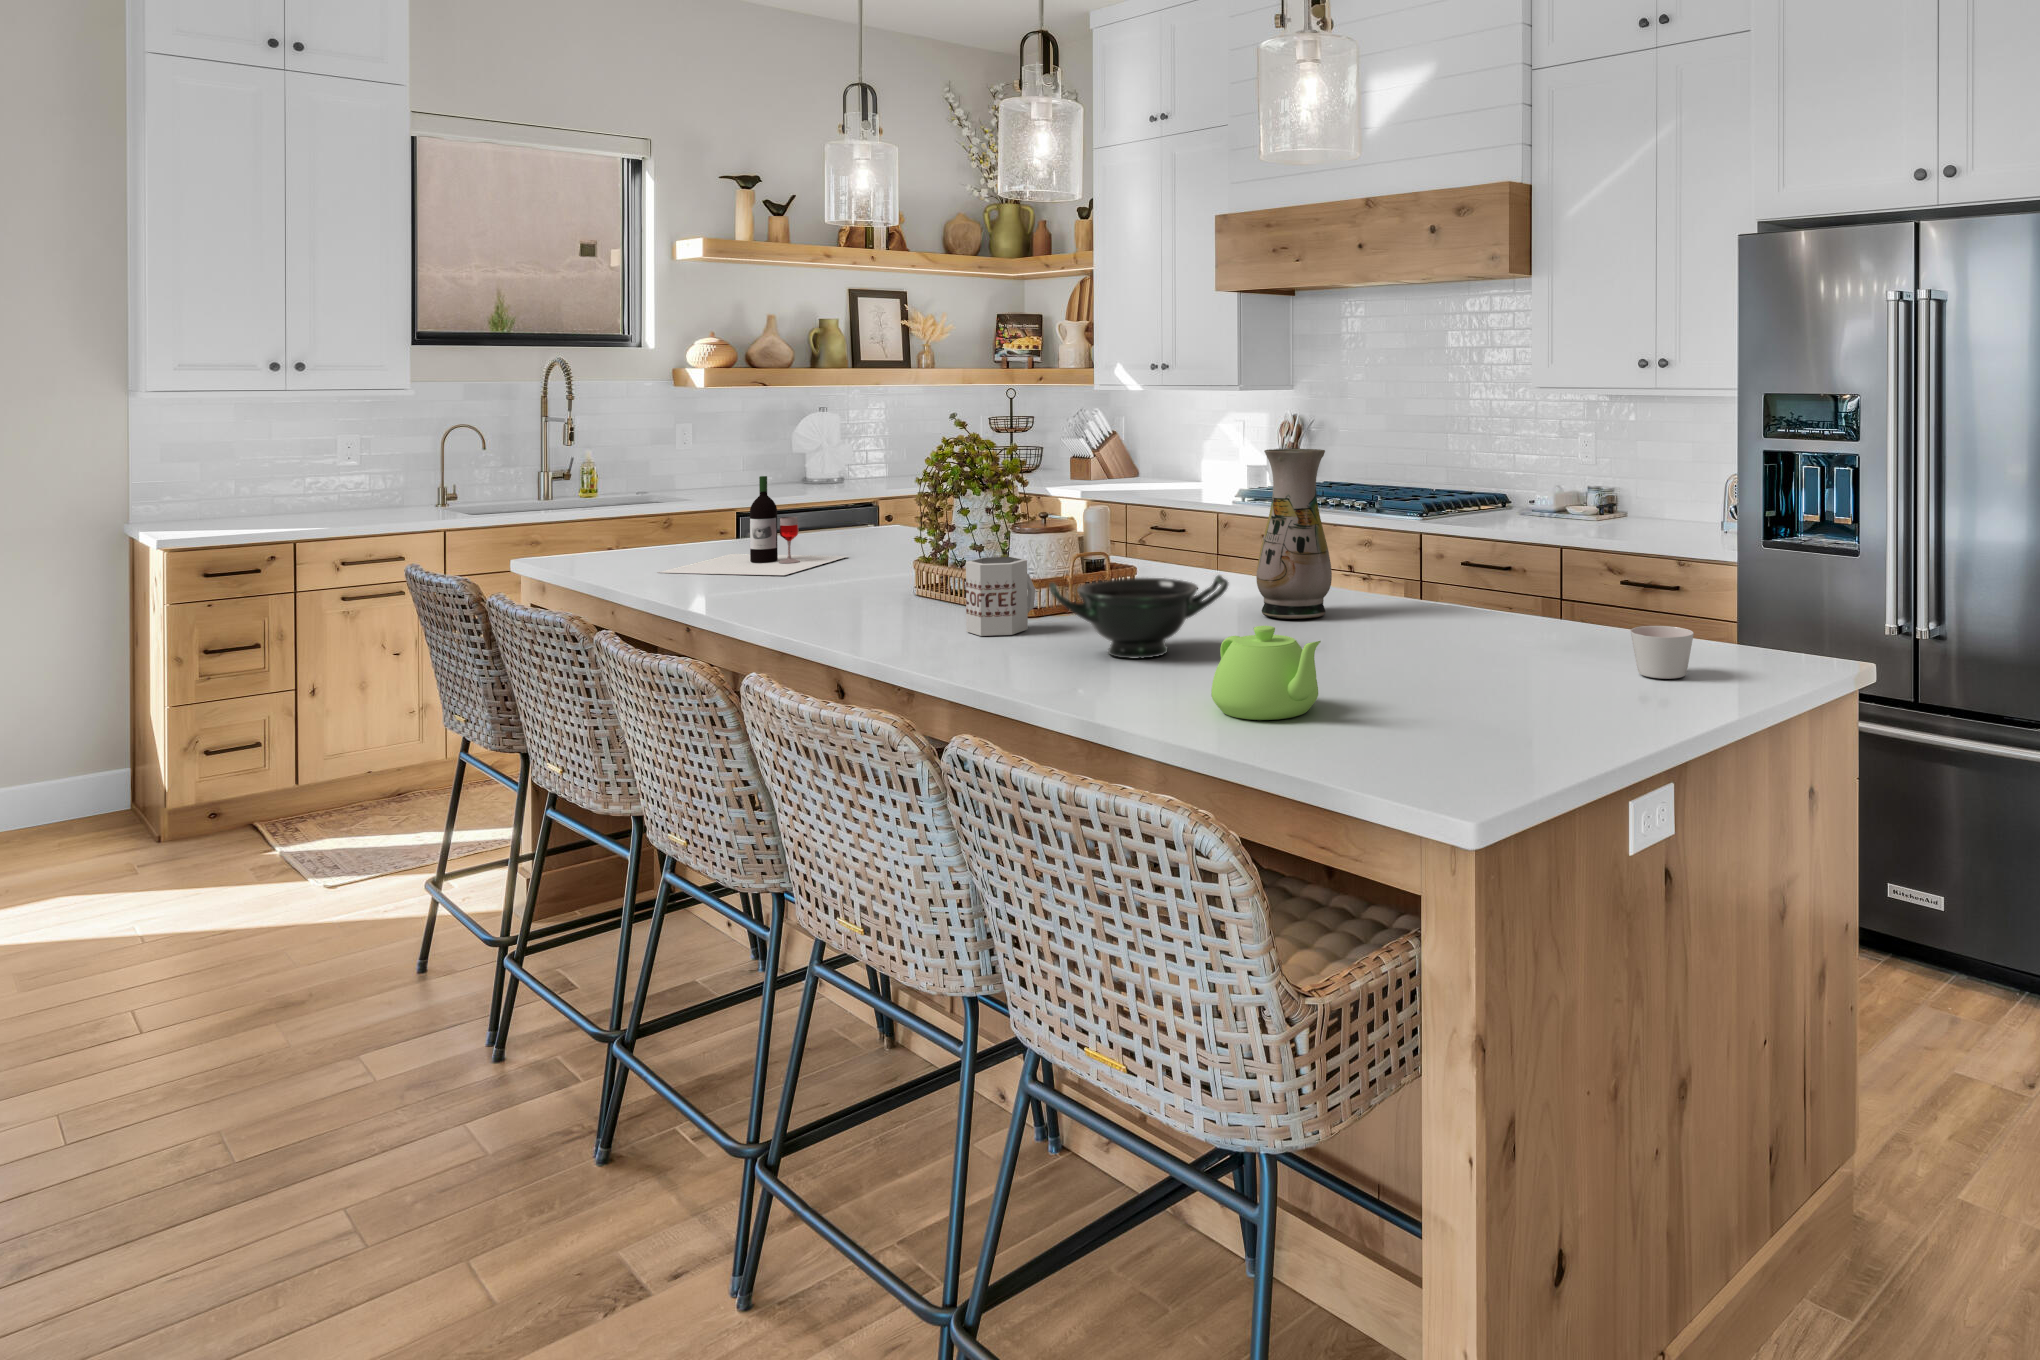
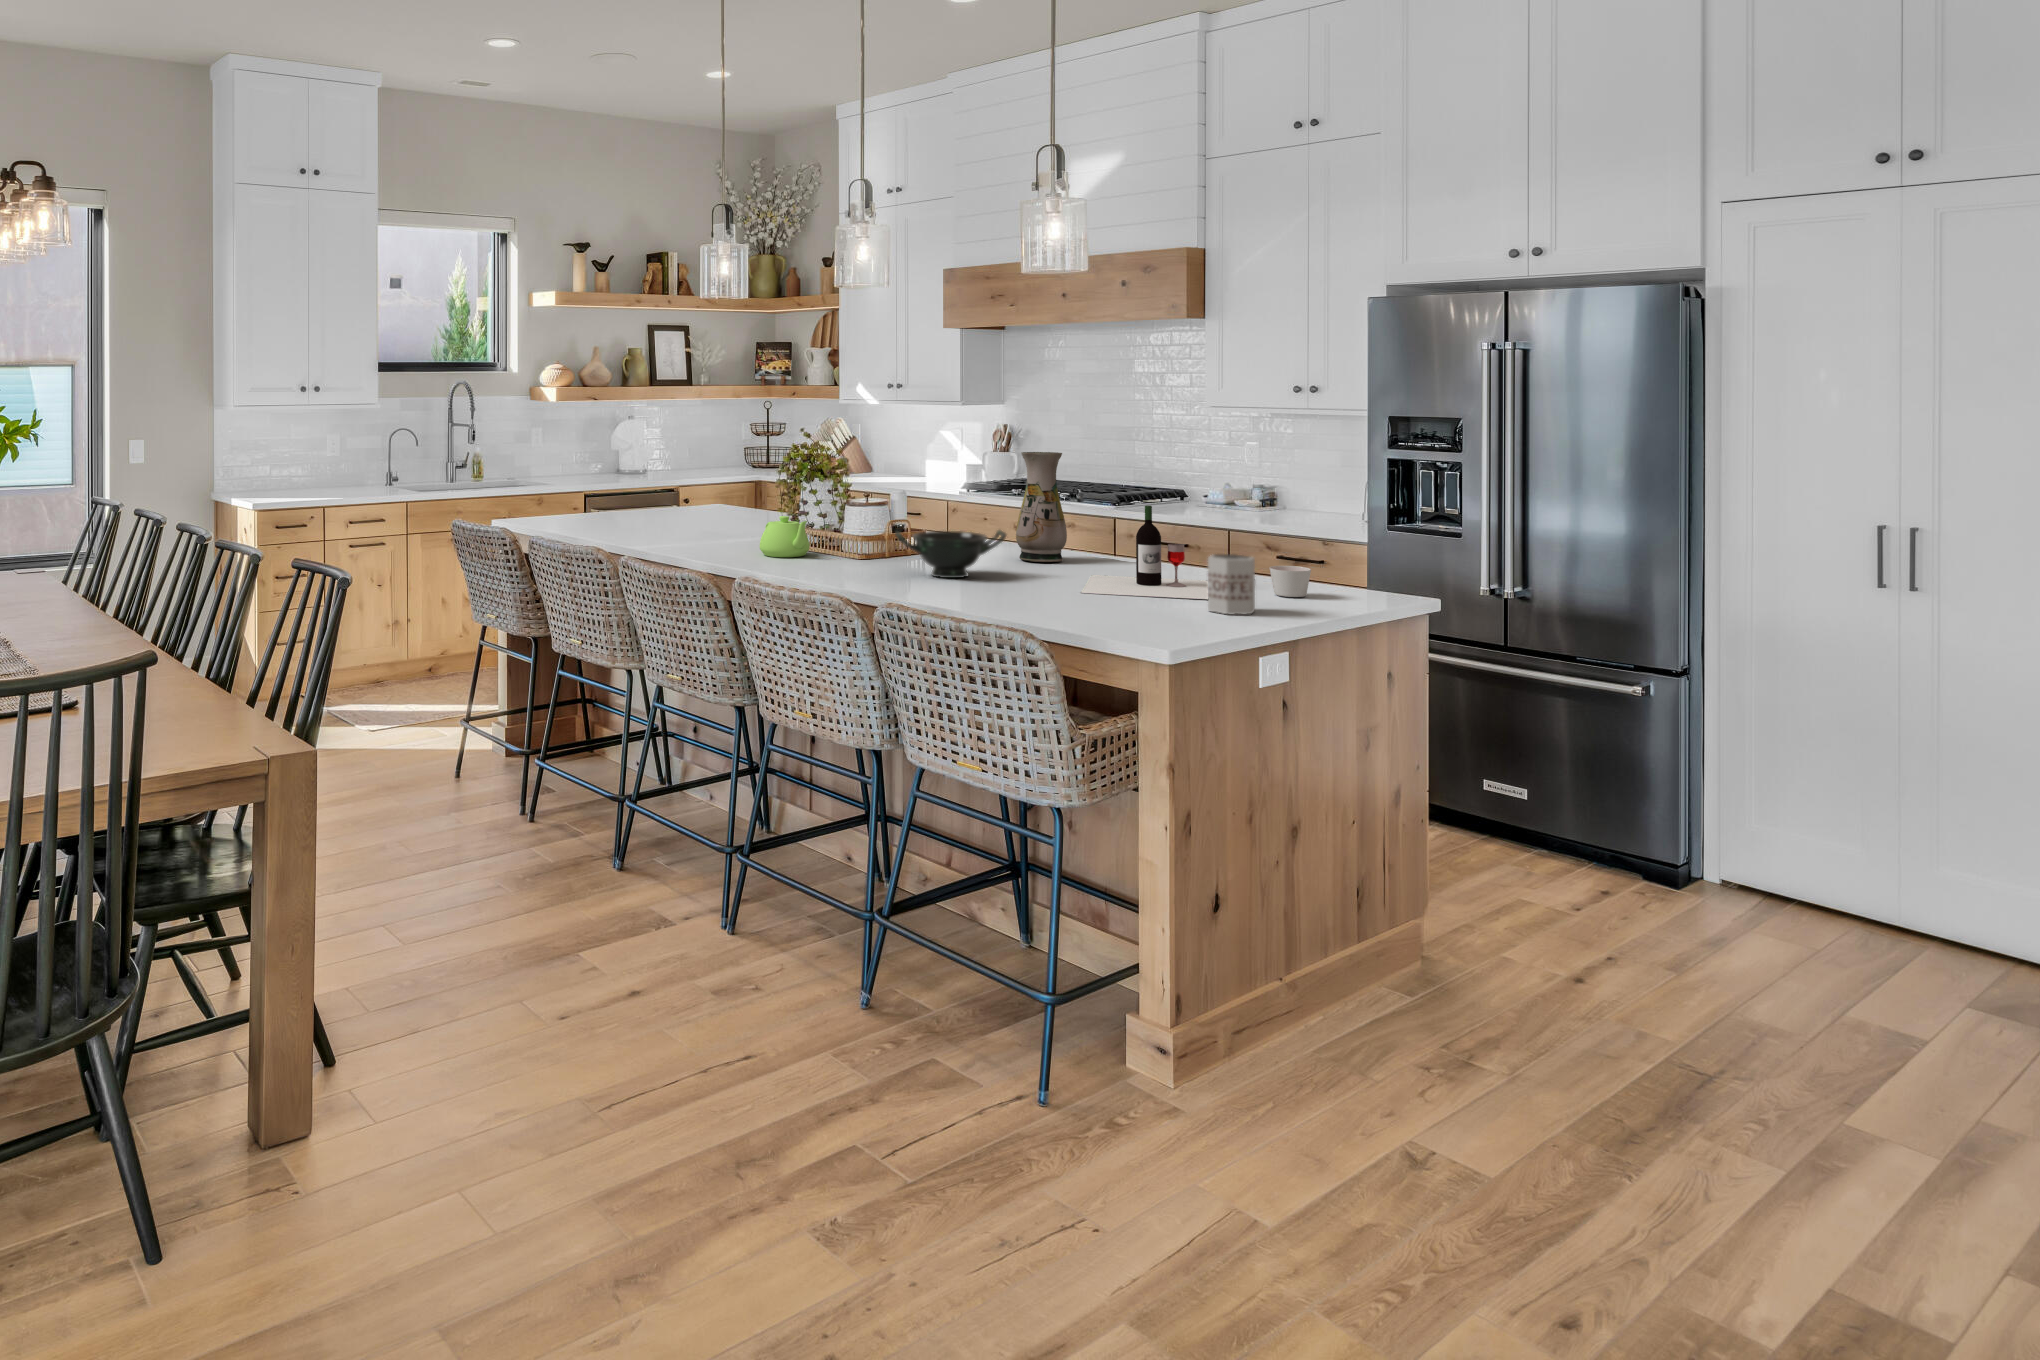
wine bottle: present [659,476,848,575] -> present [1081,505,1208,599]
mug: present [966,557,1035,636] -> present [1208,554,1255,614]
teapot: present [1211,626,1321,720] -> present [760,516,809,557]

